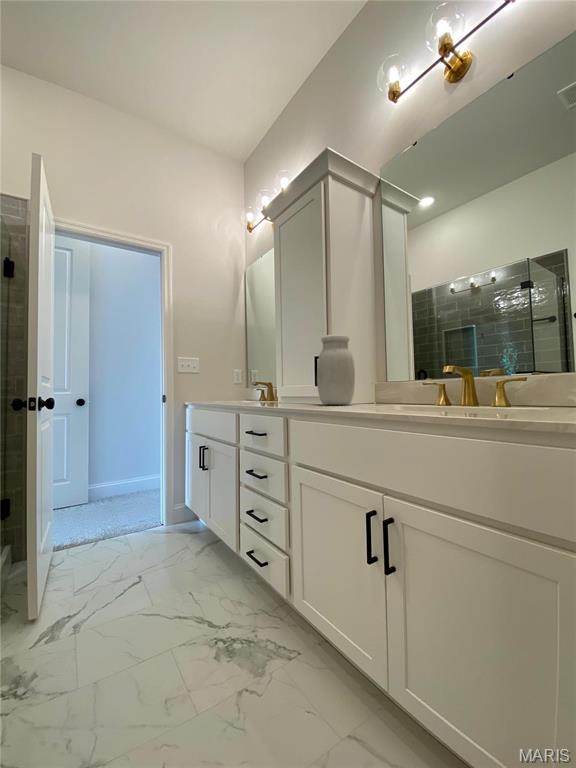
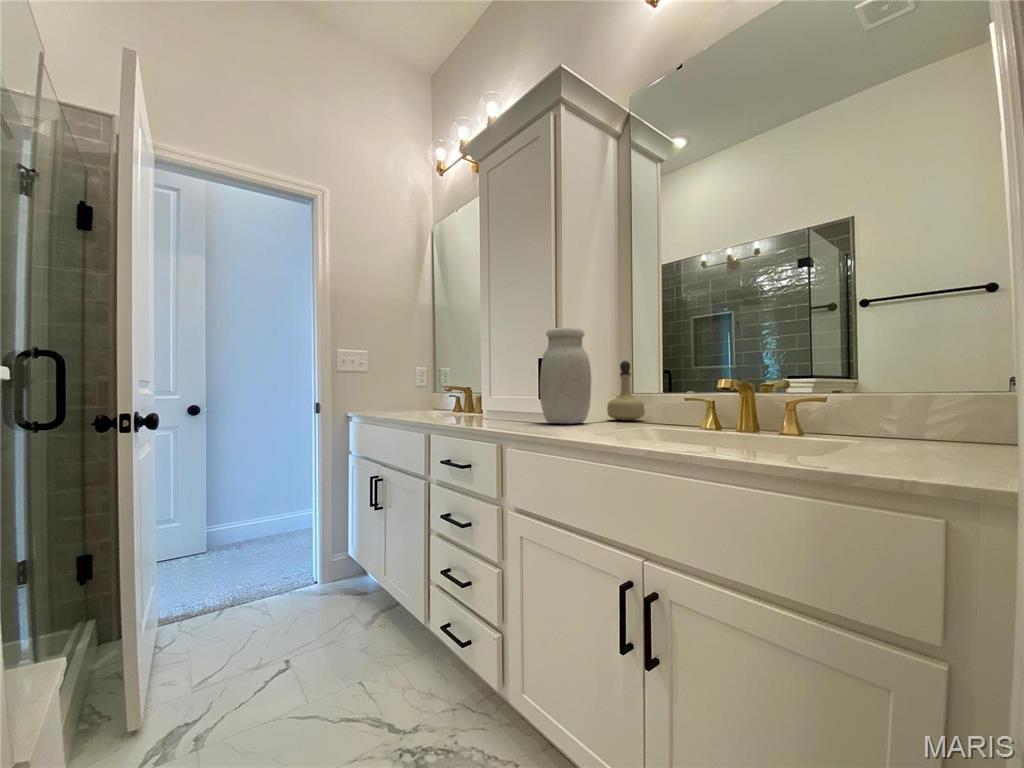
perfume bottle: none [368,359,397,403] -> present [607,361,645,421]

